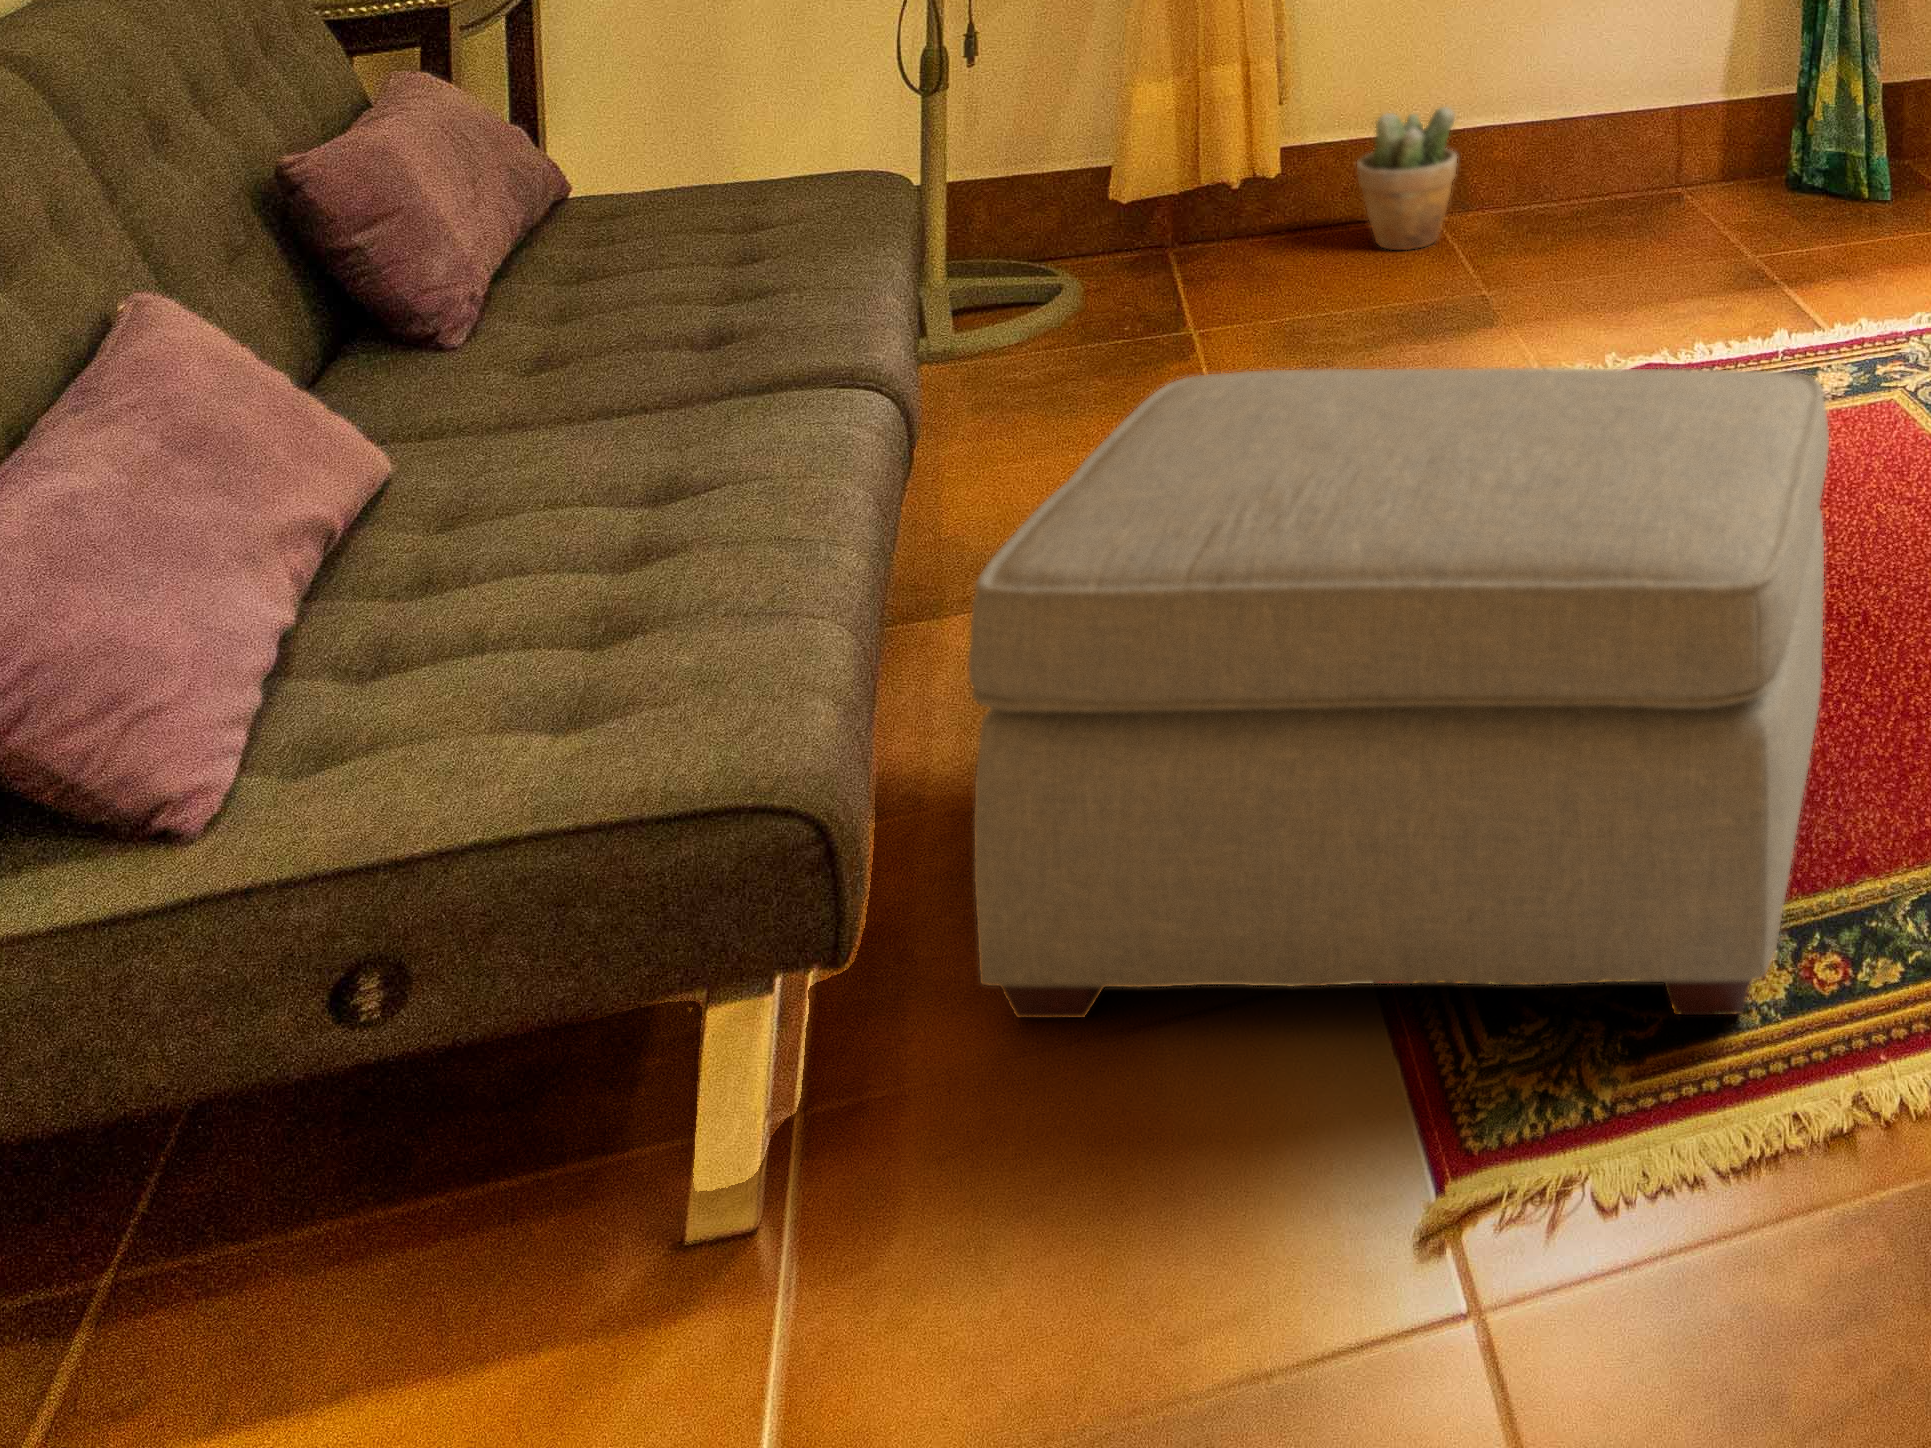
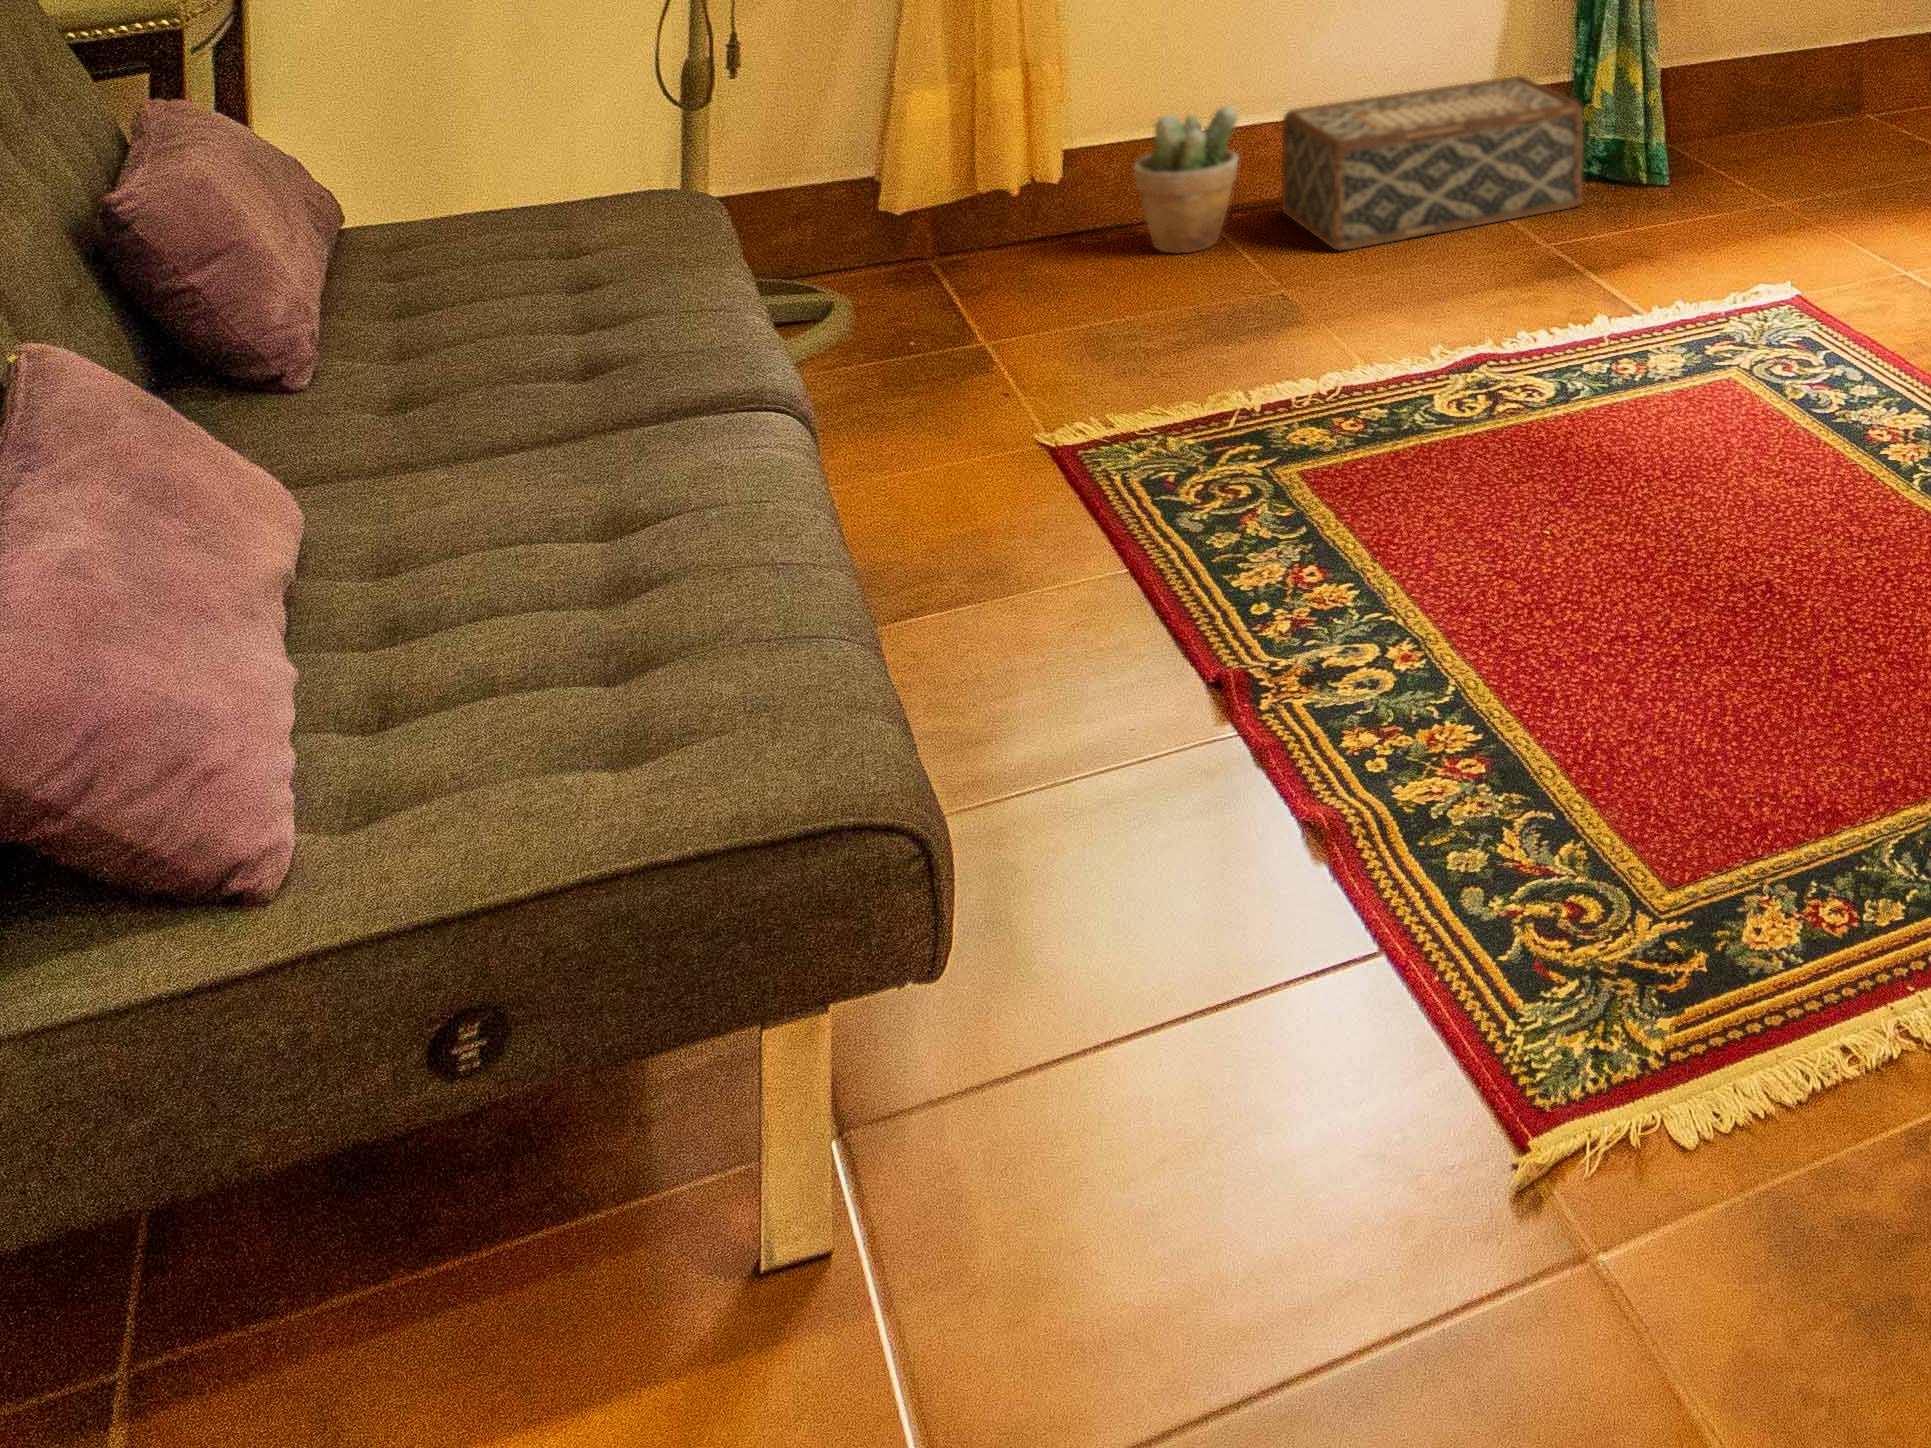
woven basket: none [1506,84,1798,253] -> present [1282,76,1583,250]
ottoman: present [969,368,1829,1018] -> none [998,352,1809,1028]

